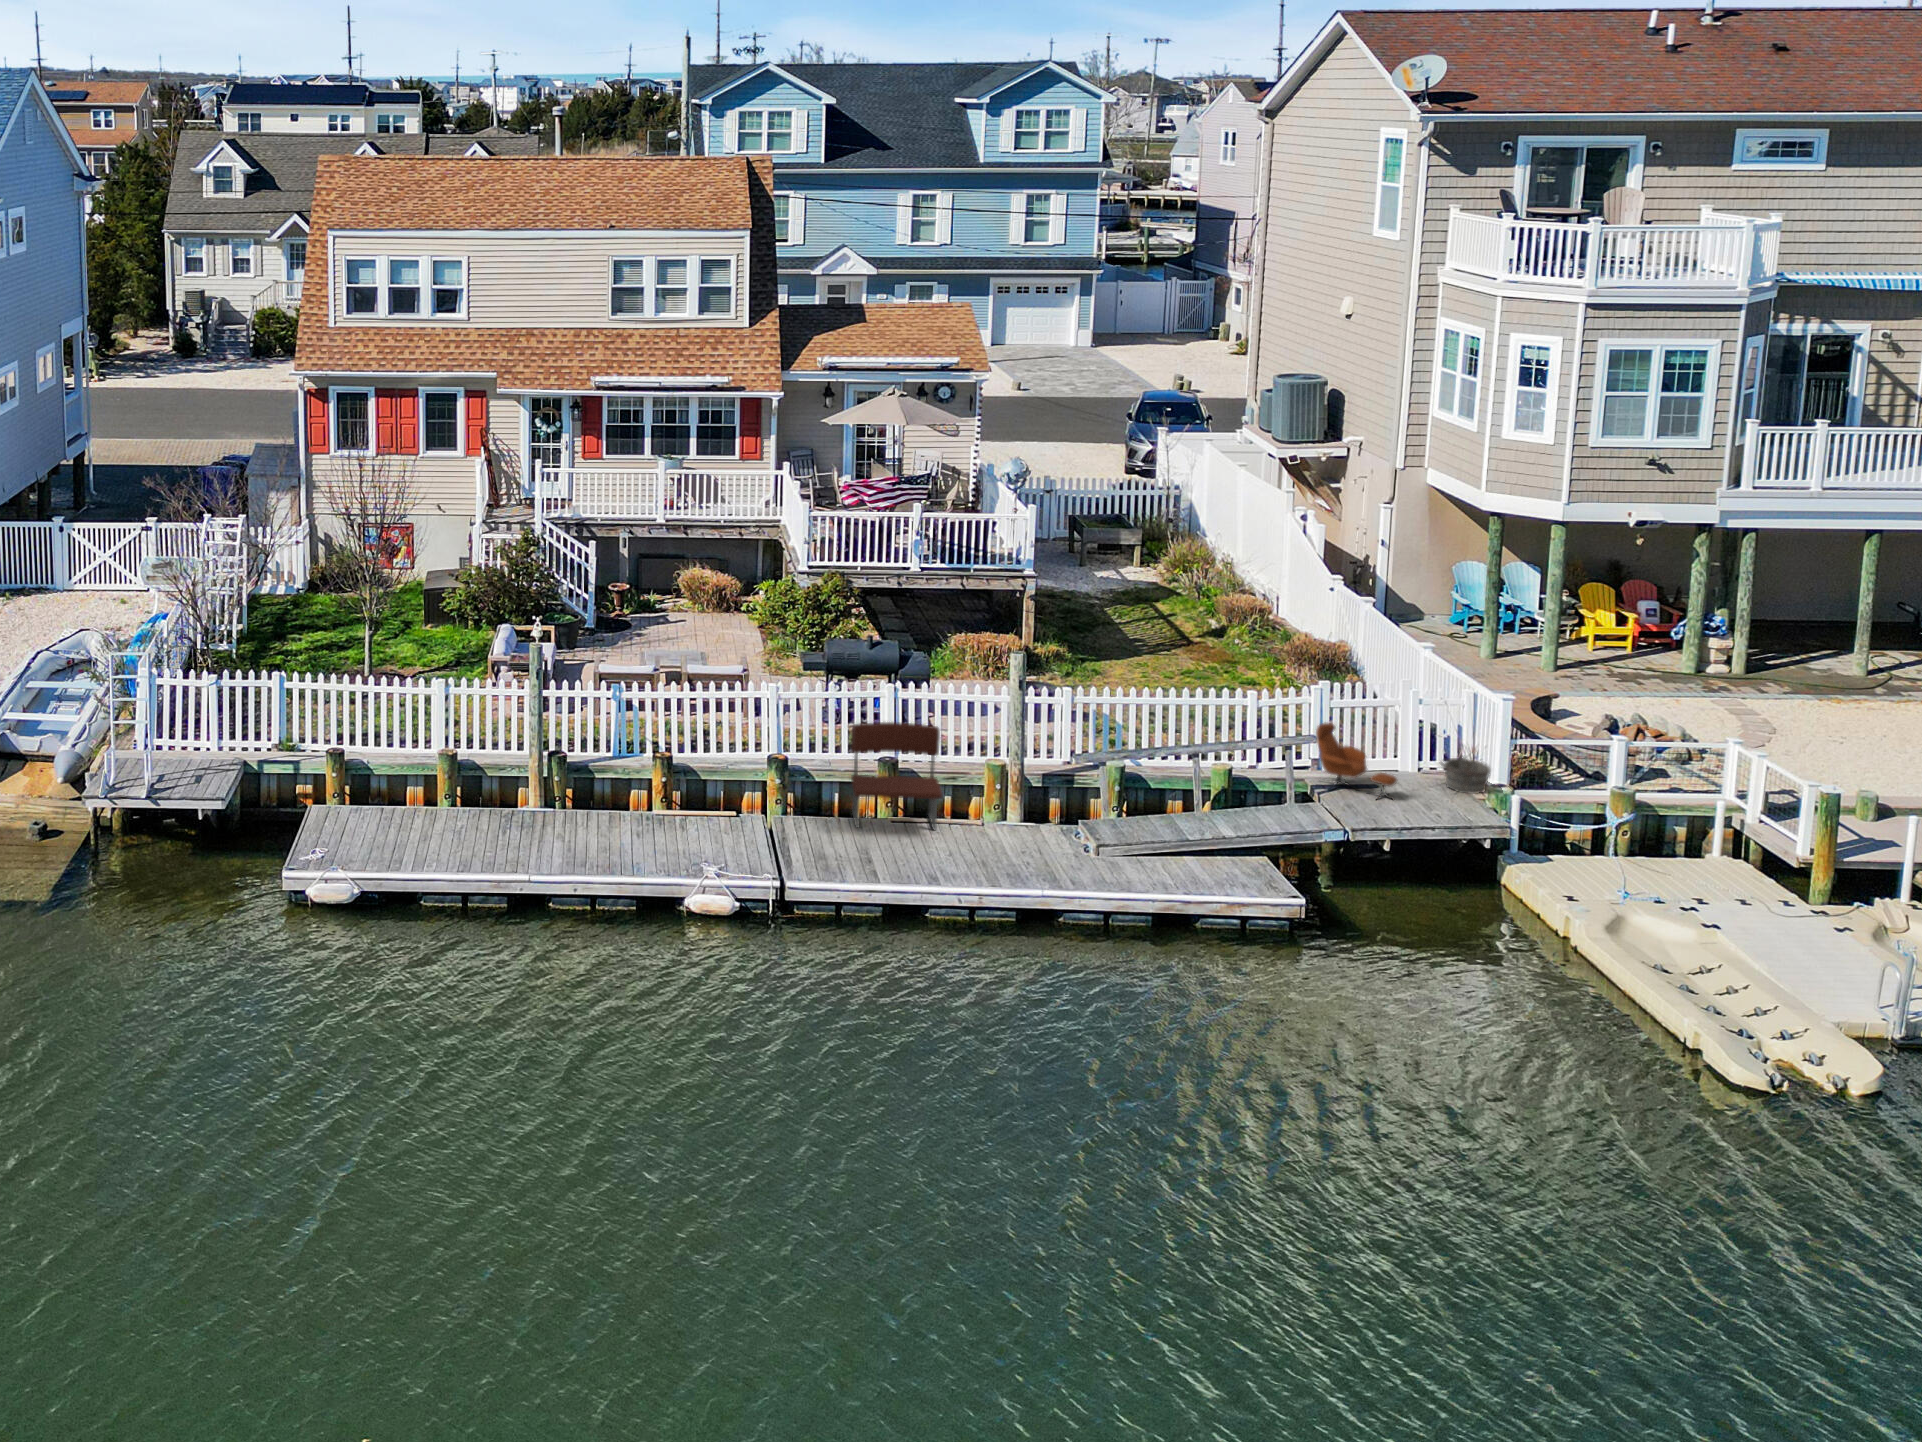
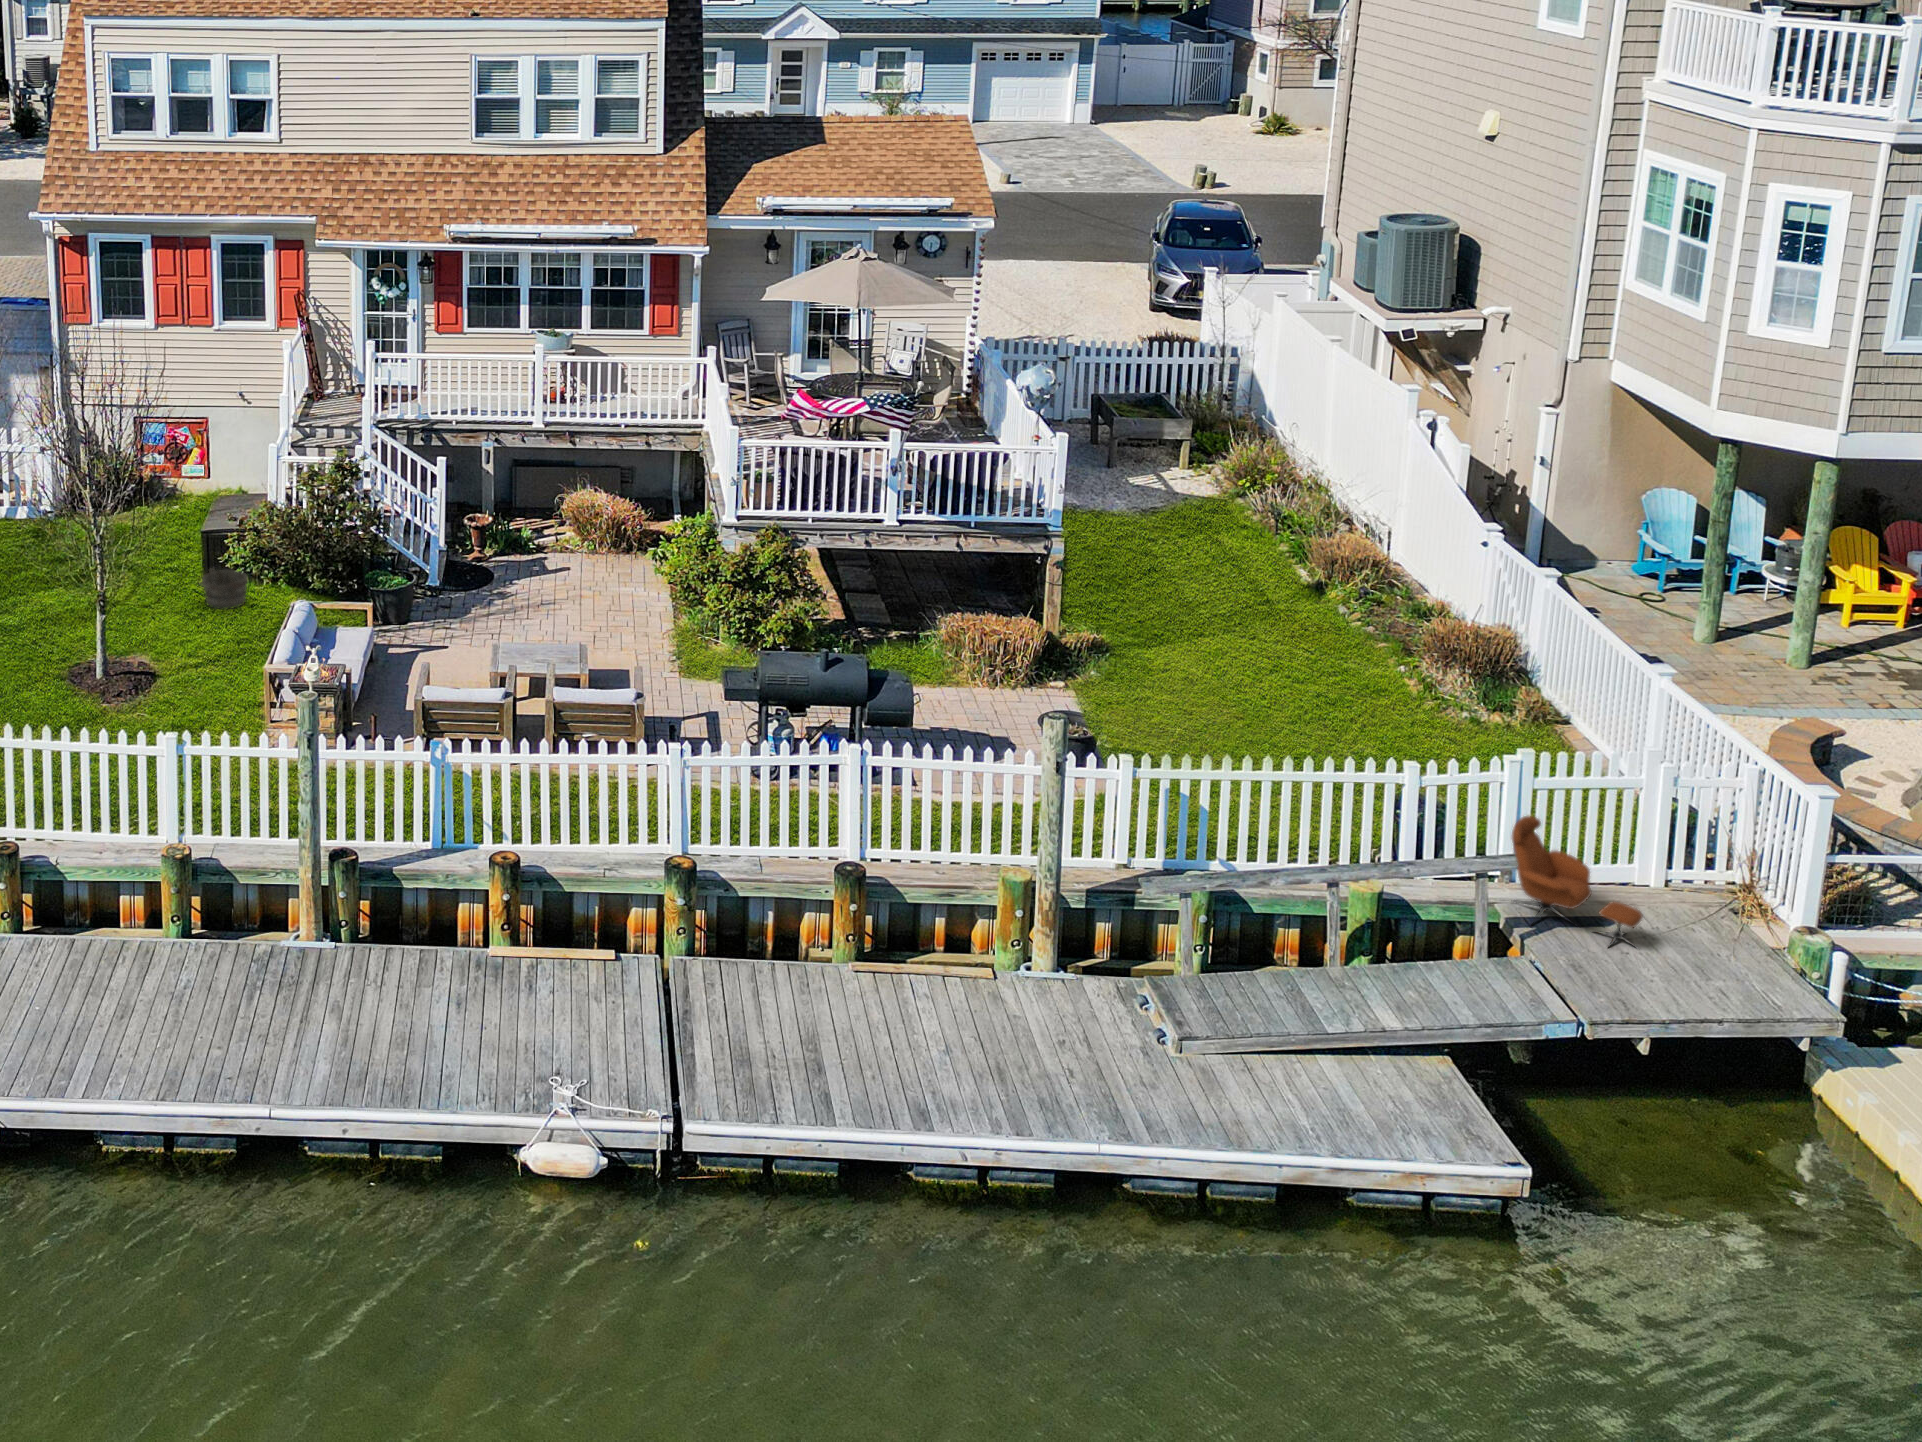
bench: present [851,722,943,830] -> none [794,822,936,995]
bucket: present [1441,756,1490,794] -> present [200,569,248,609]

